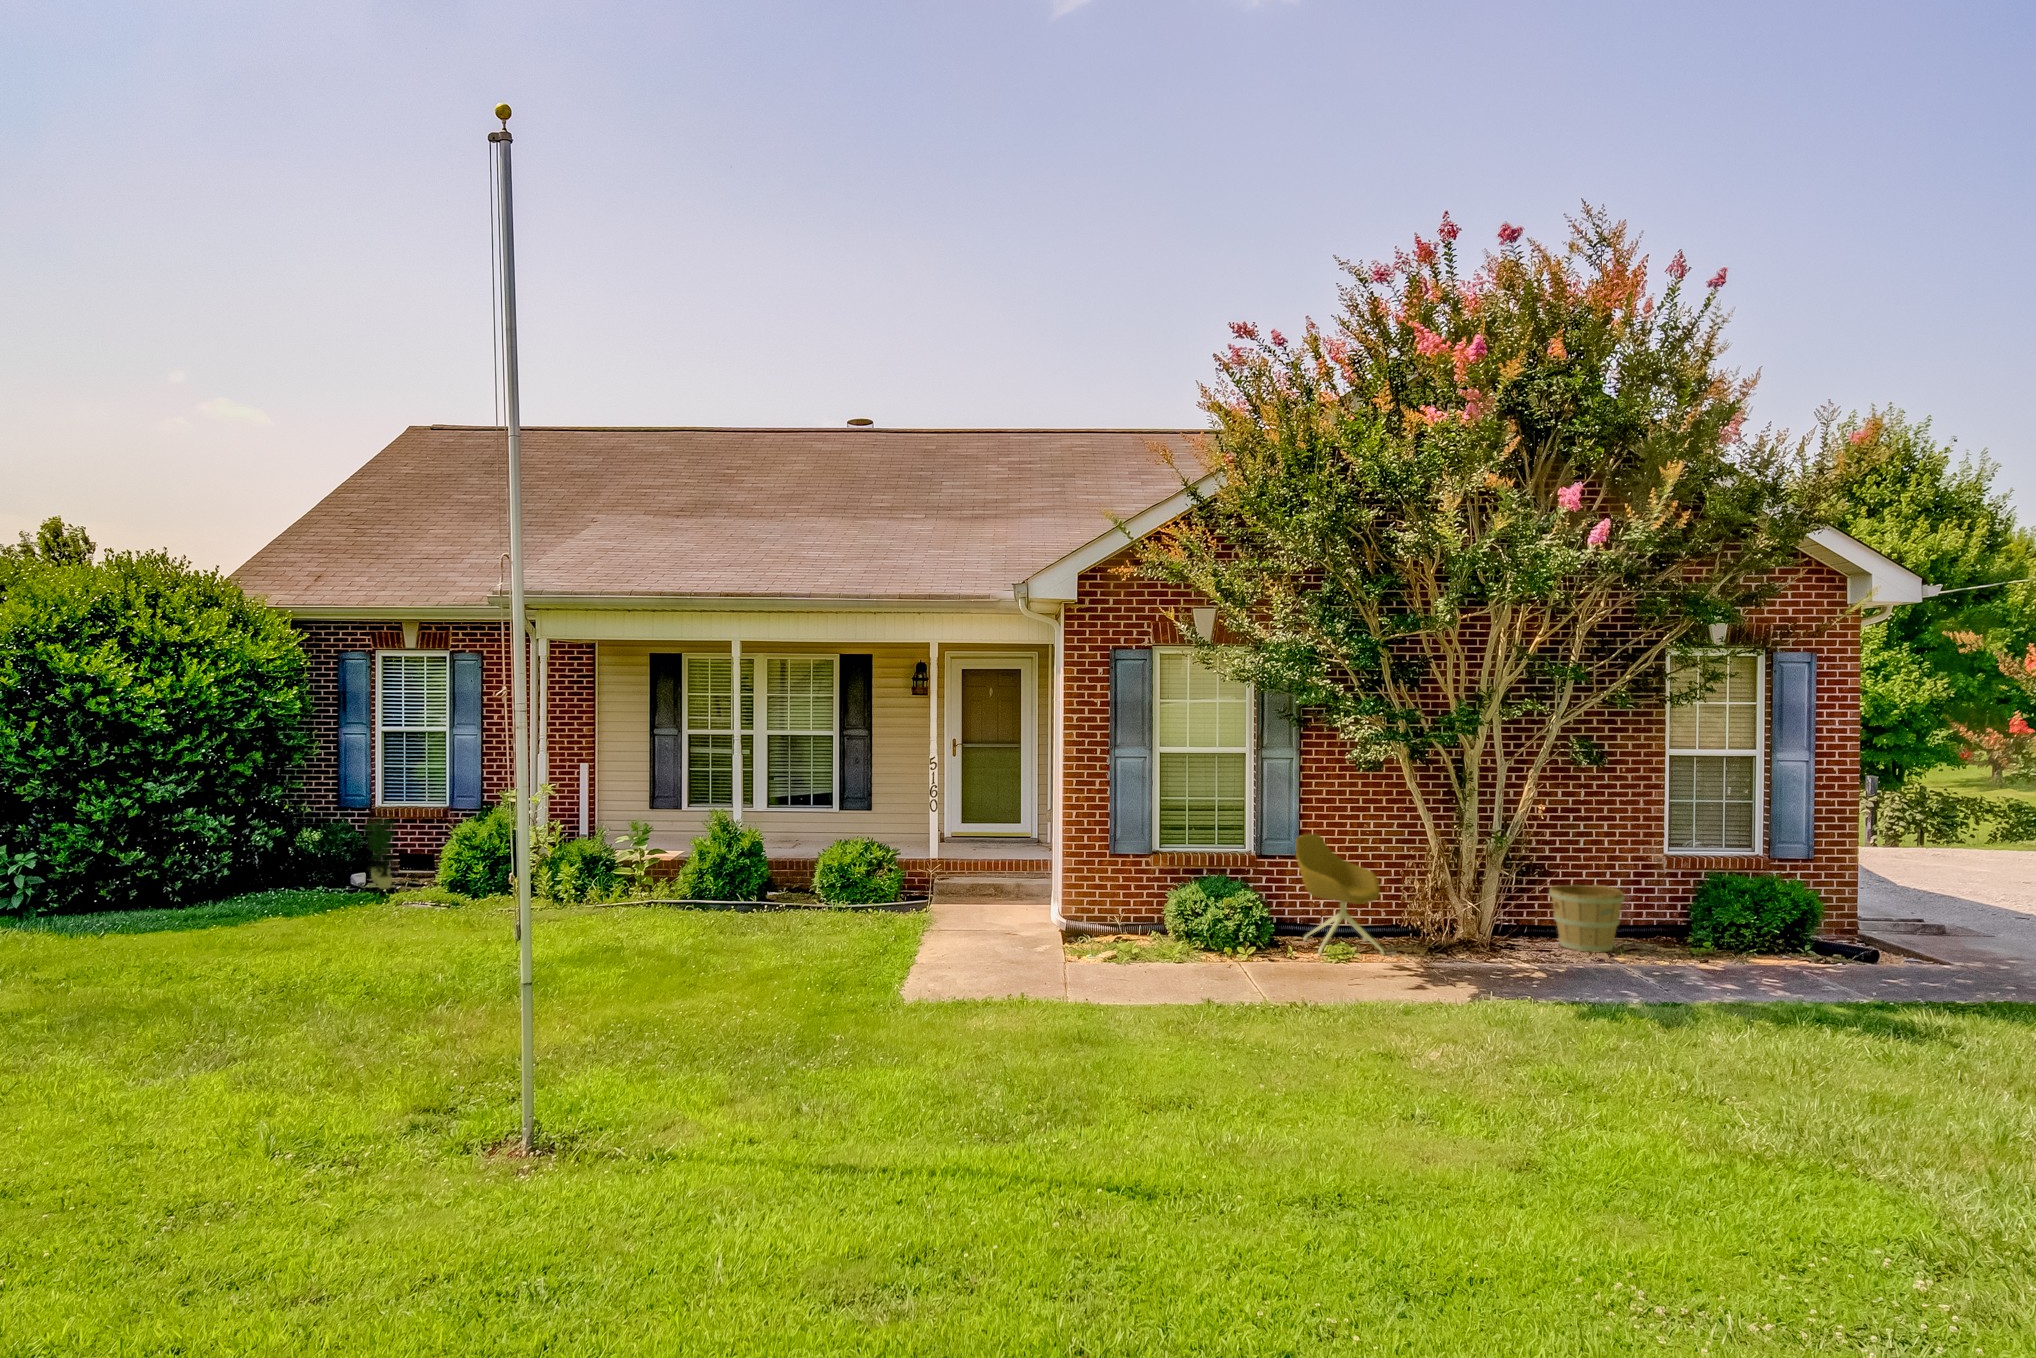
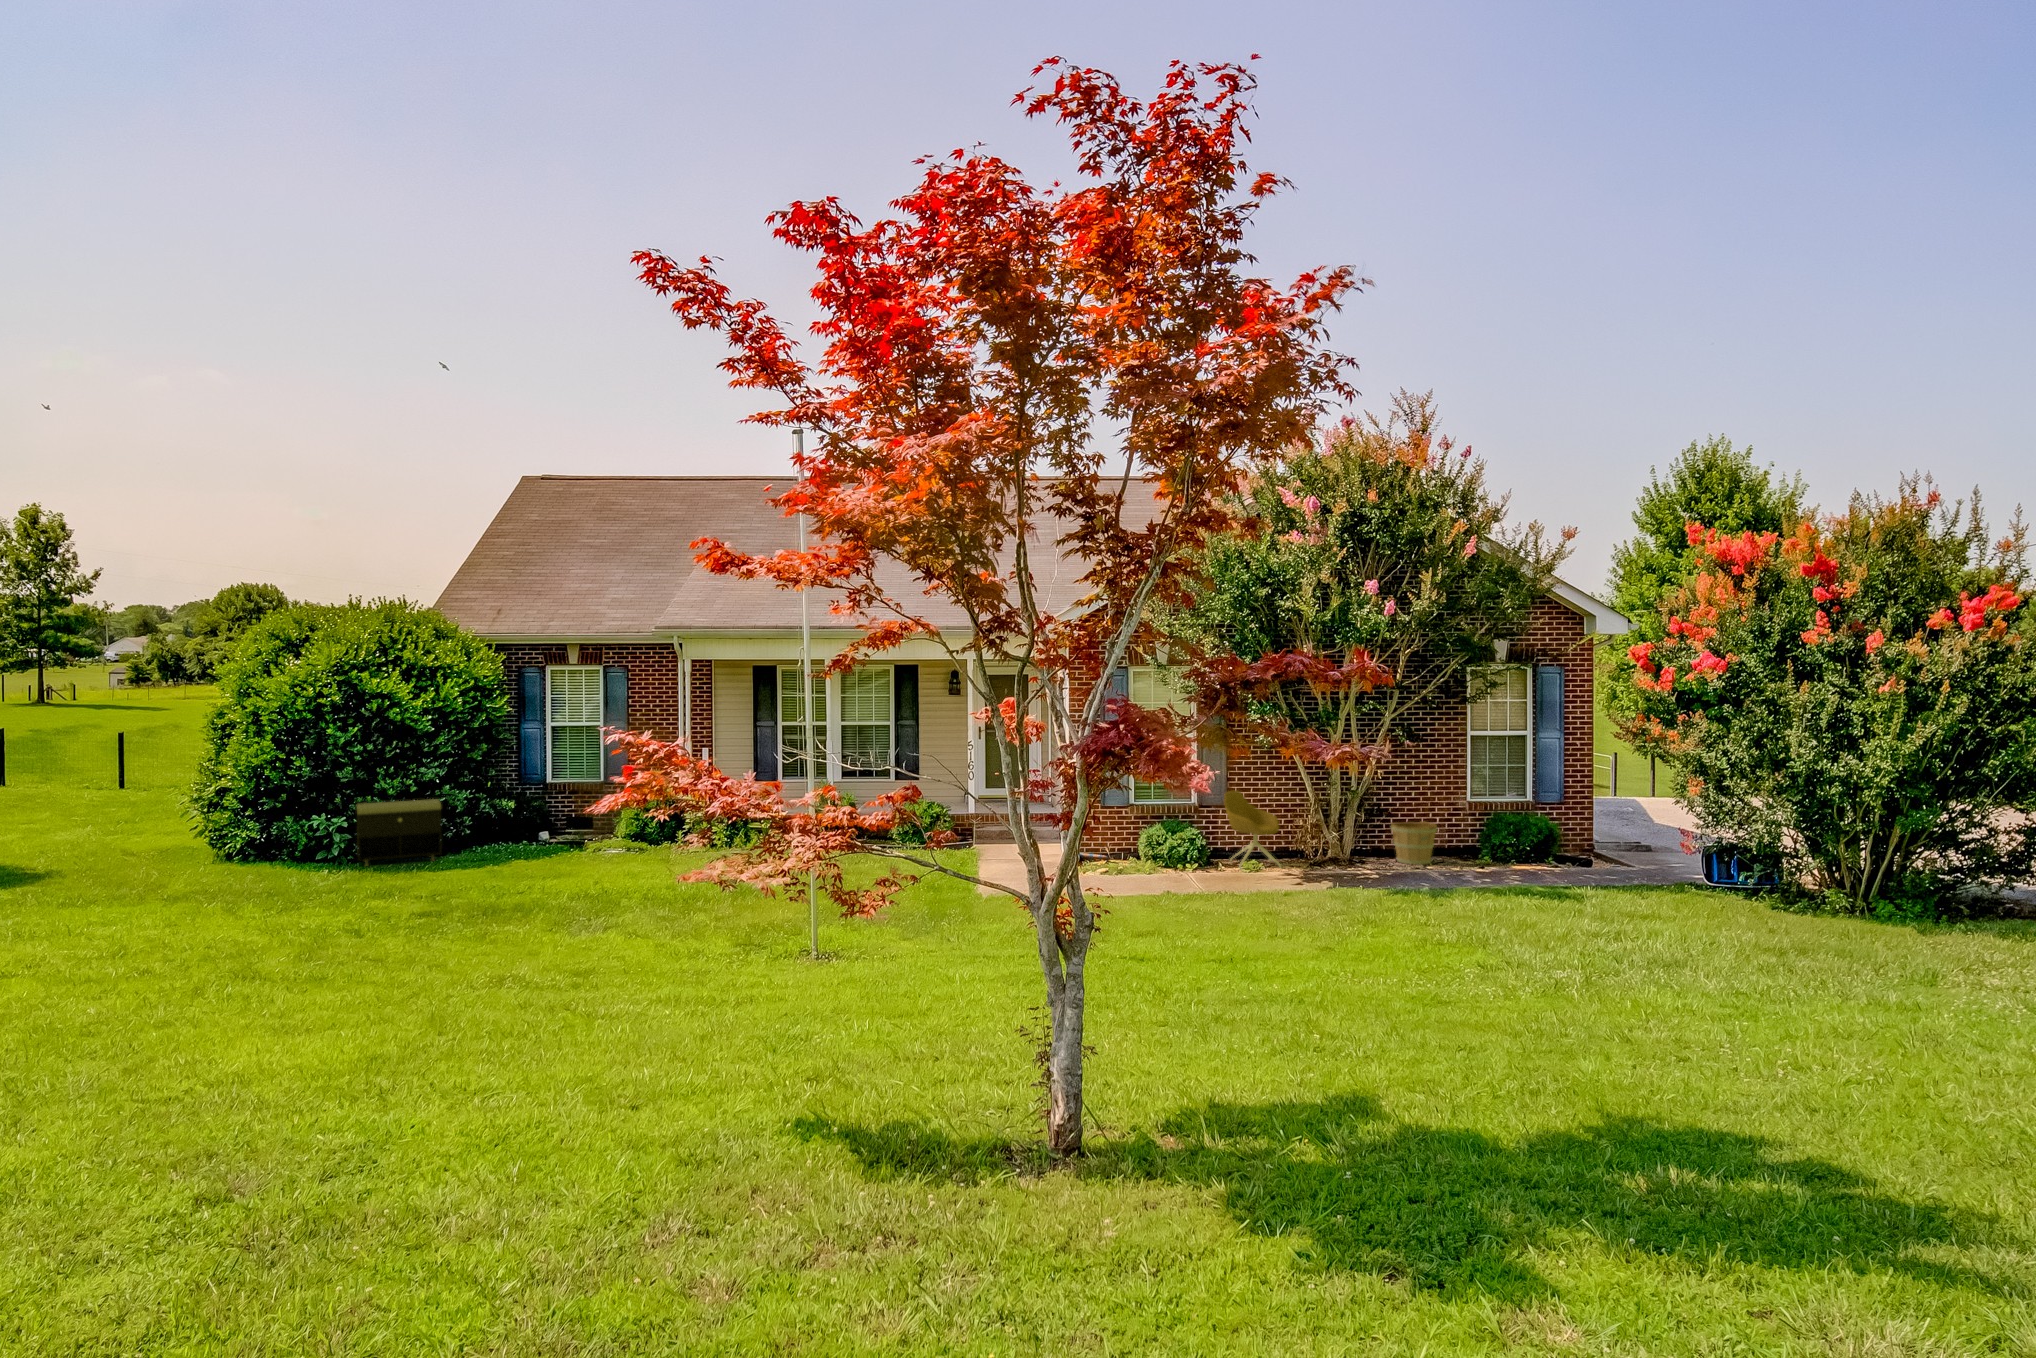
potted plant: present [365,819,395,889] -> none [551,787,581,842]
storage bench: none [28,828,175,924] -> present [357,799,442,866]

